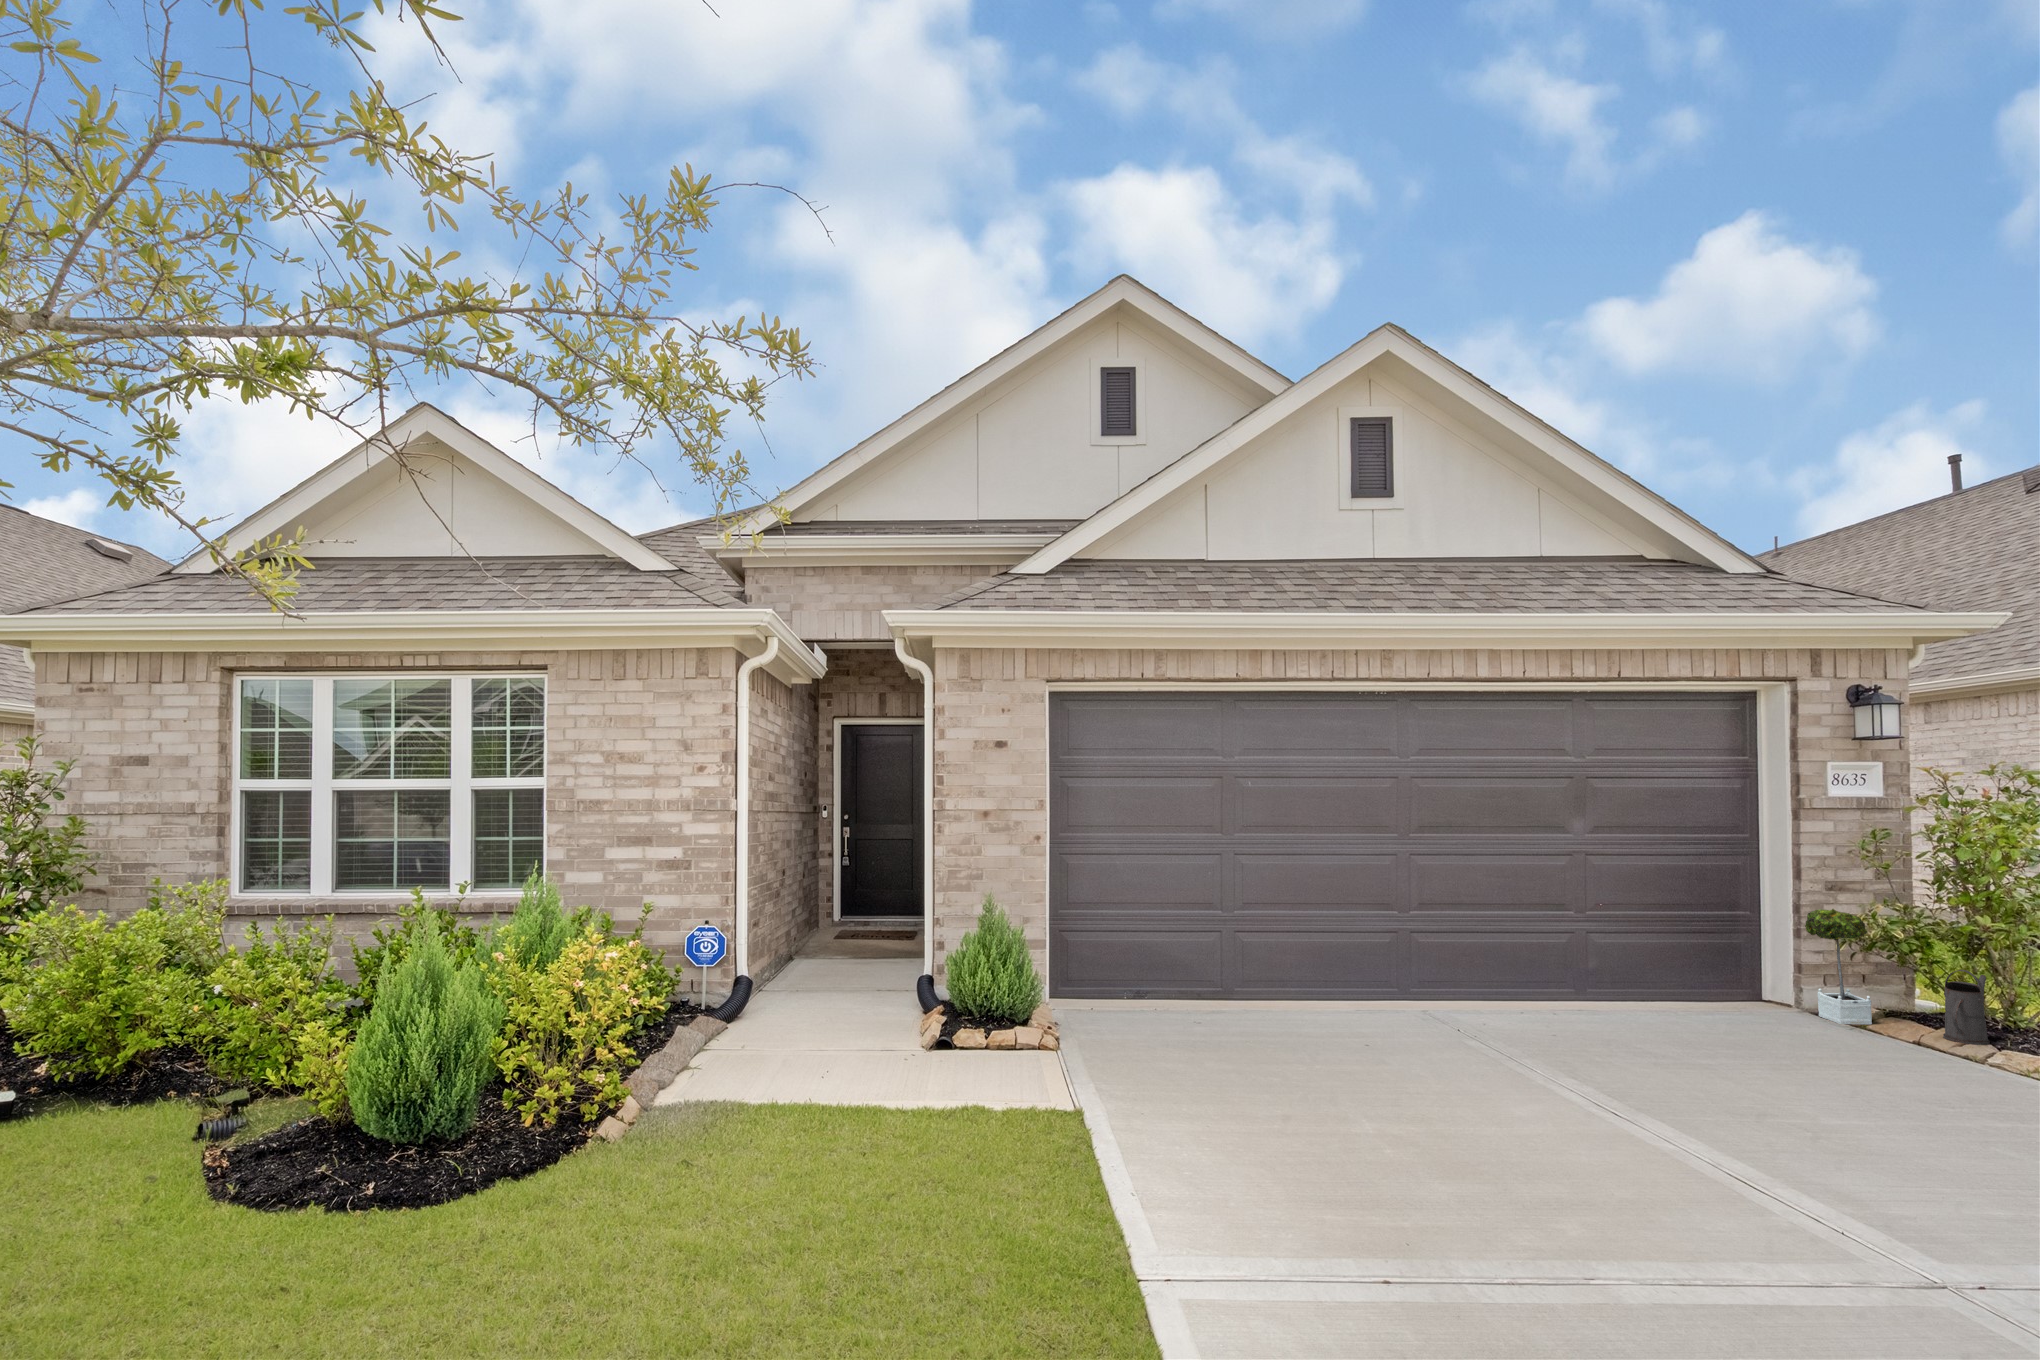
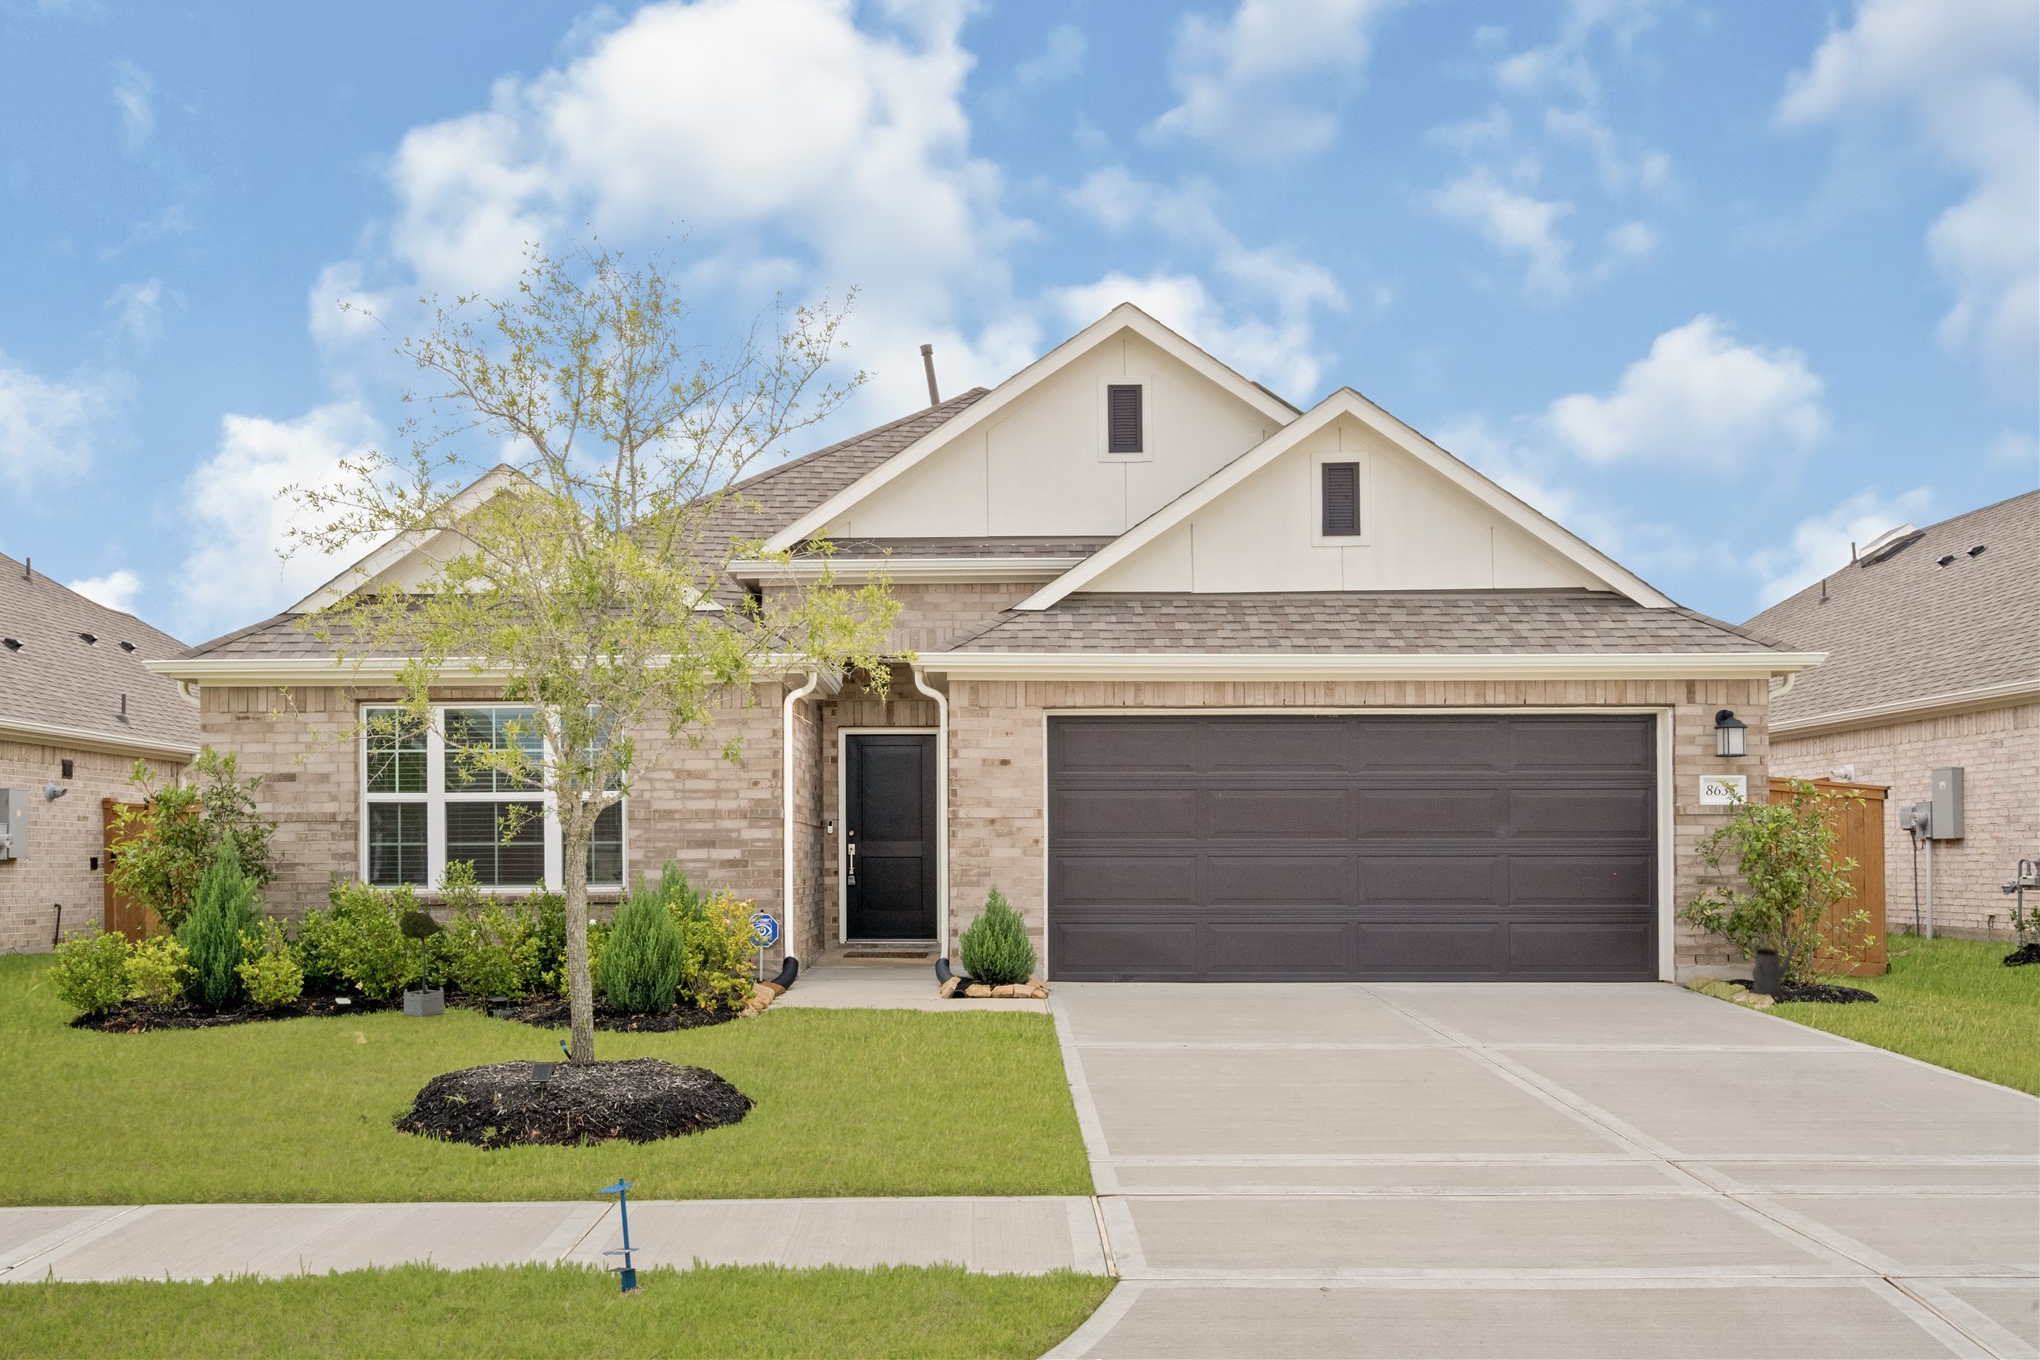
potted tree: present [1805,909,1872,1024] -> present [399,910,444,1016]

